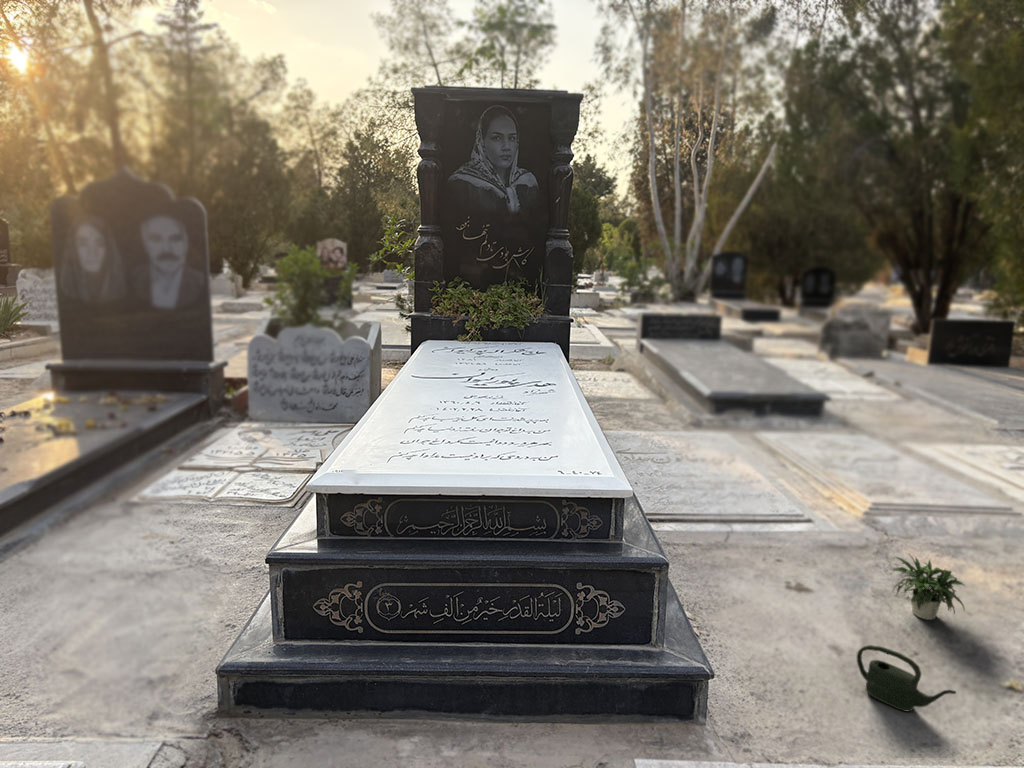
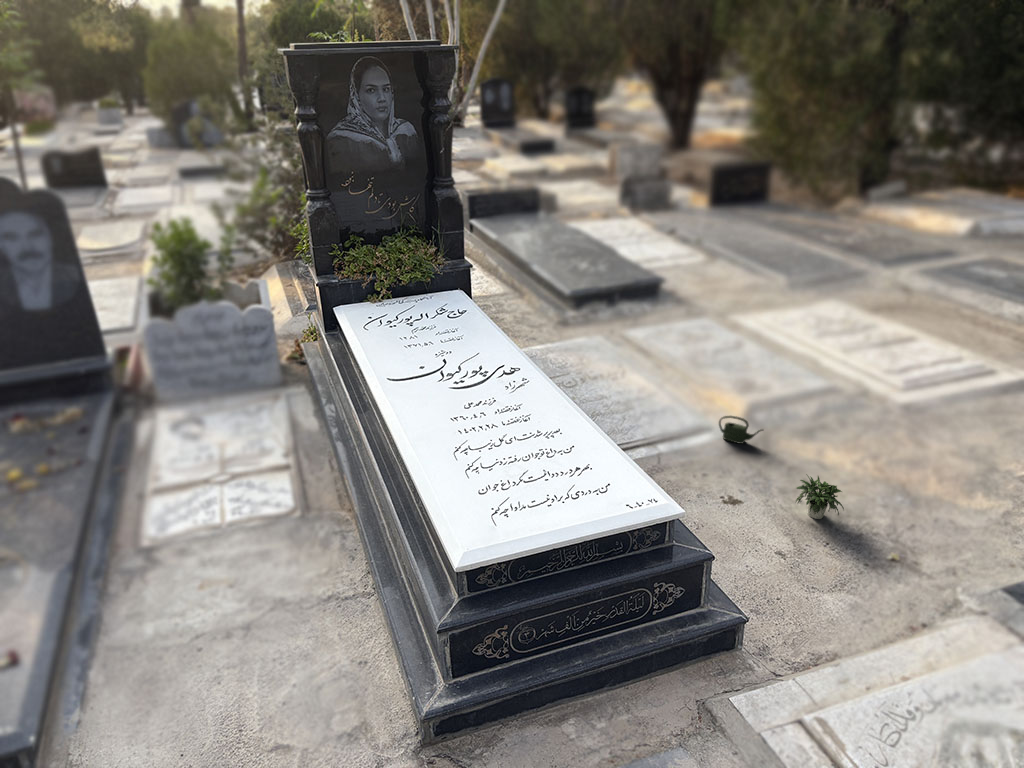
watering can: present [857,645,956,711] -> present [719,416,763,444]

